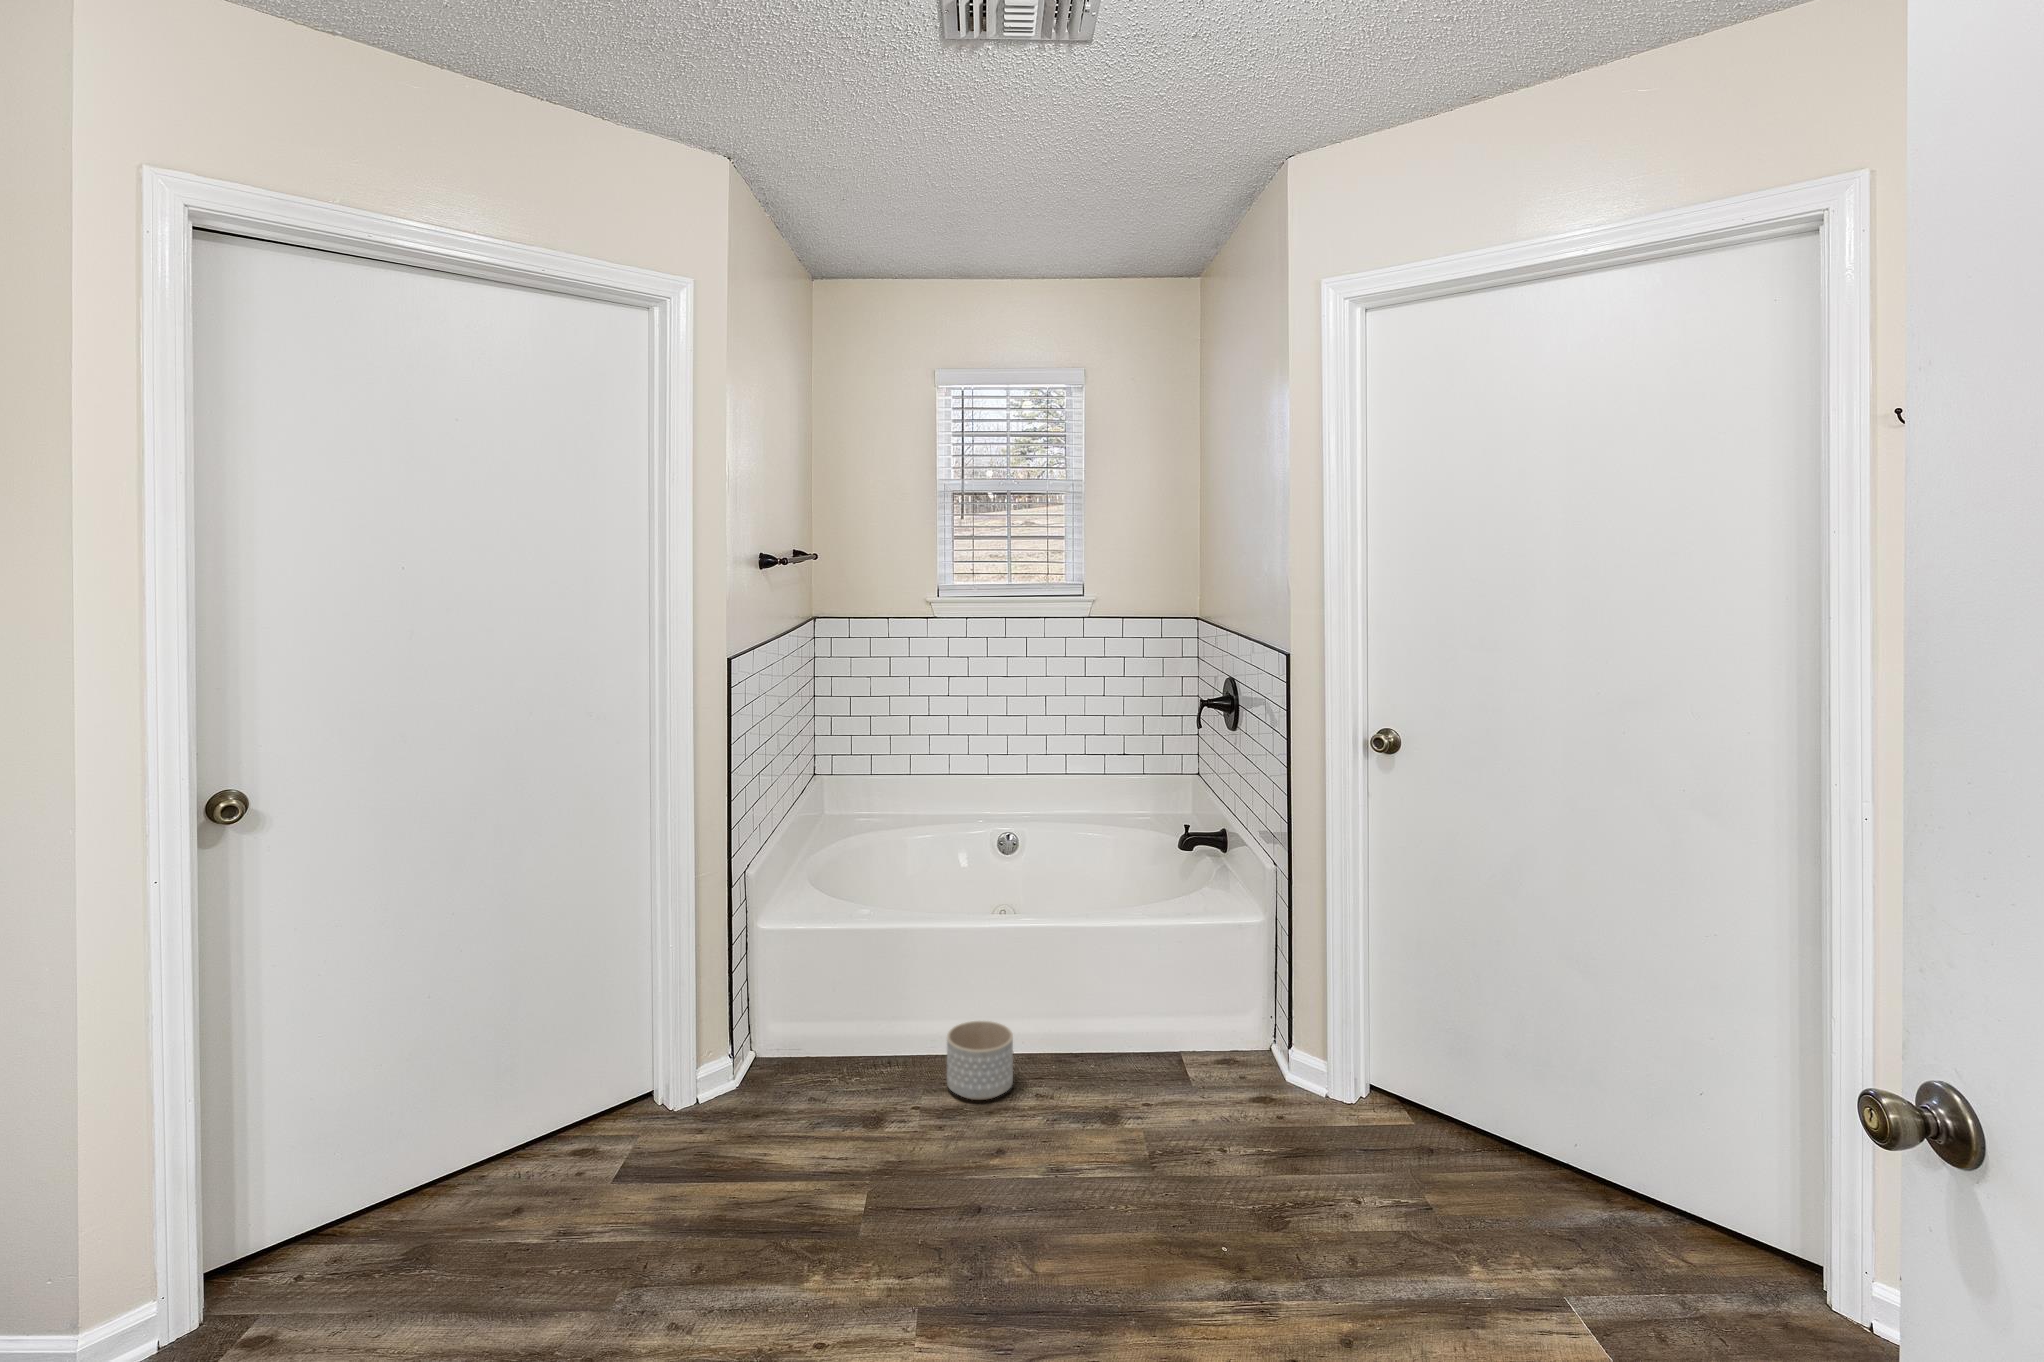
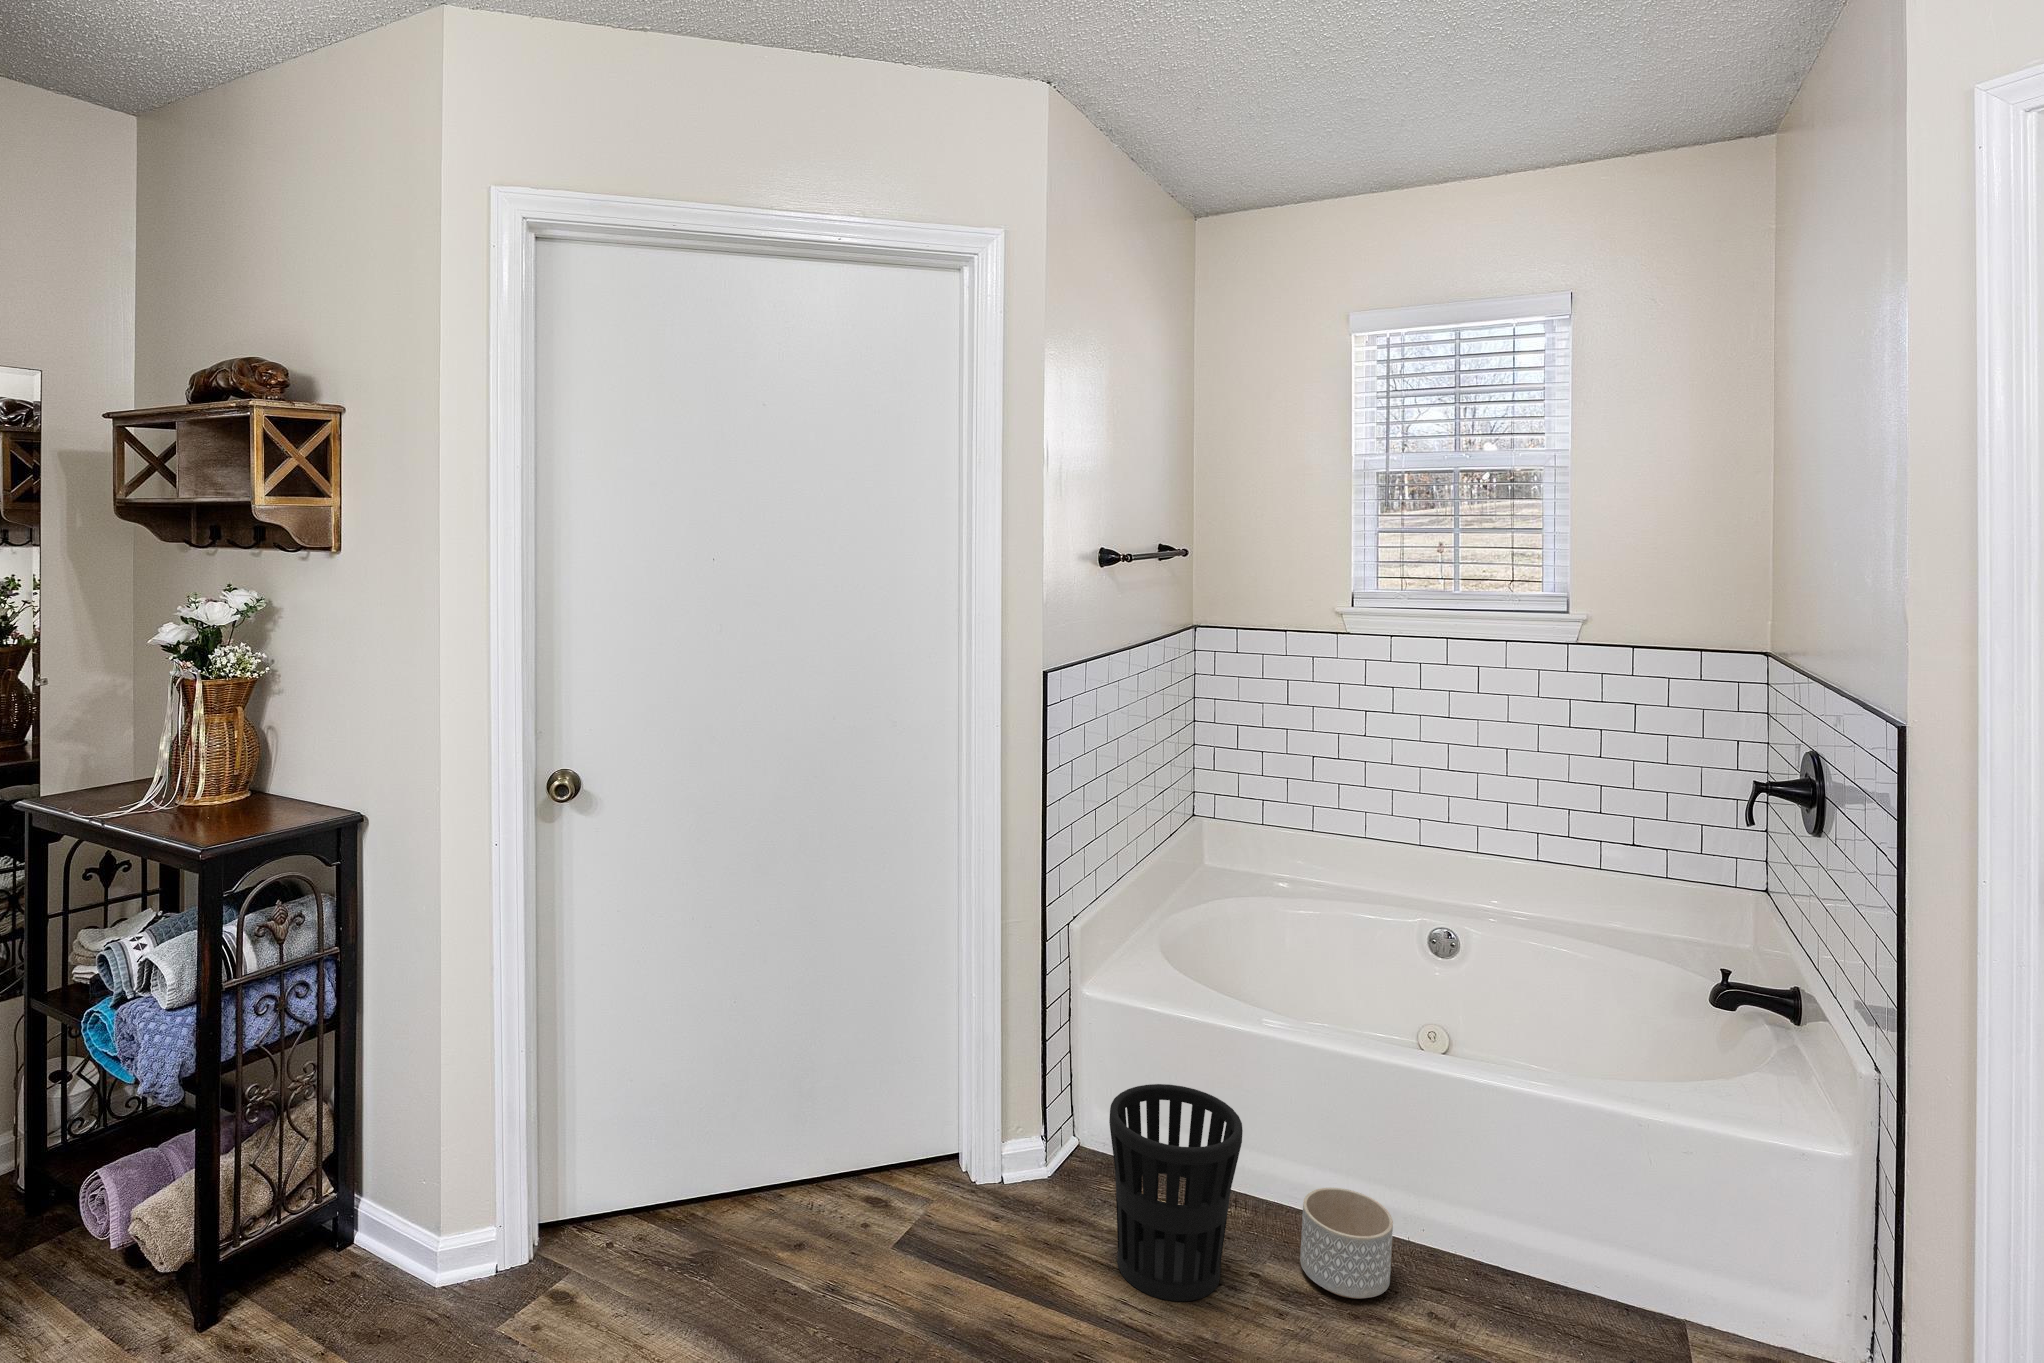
wastebasket: none [796,973,905,1147] -> present [1109,1084,1243,1301]

